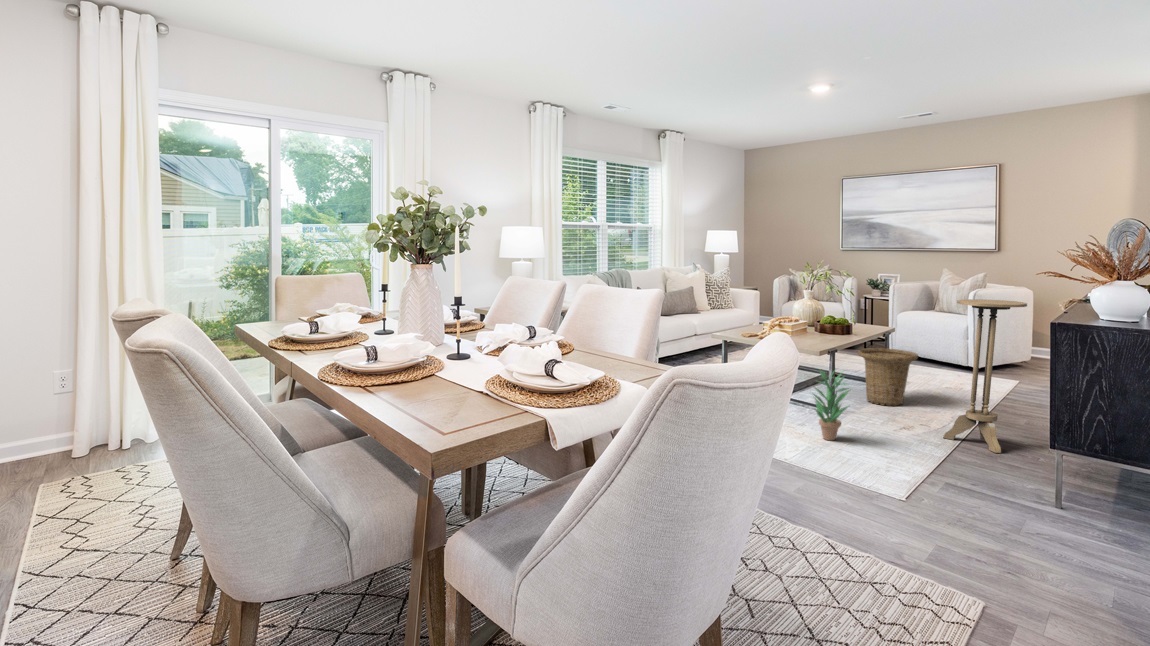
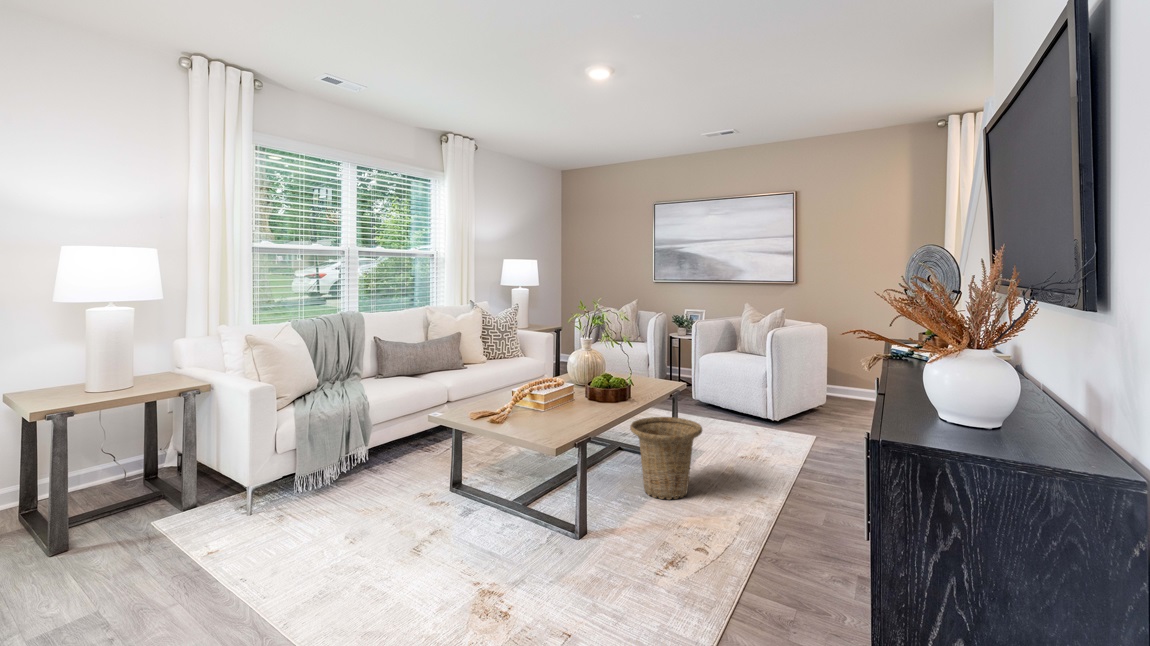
side table: present [943,299,1027,453] -> none [726,363,825,605]
potted plant: present [814,369,849,440] -> none [524,486,587,601]

